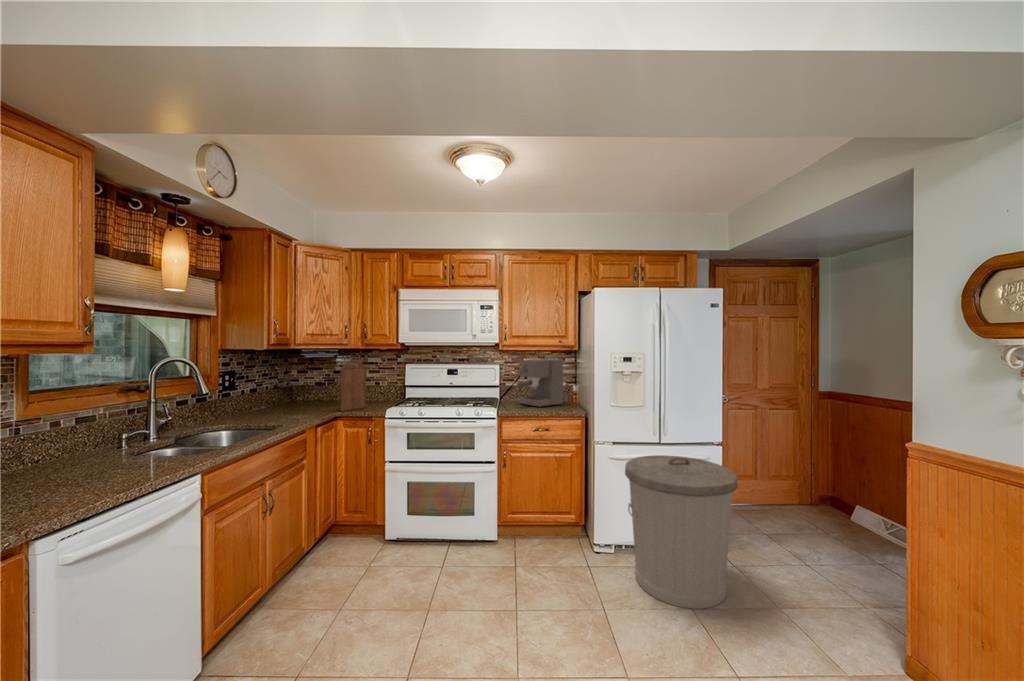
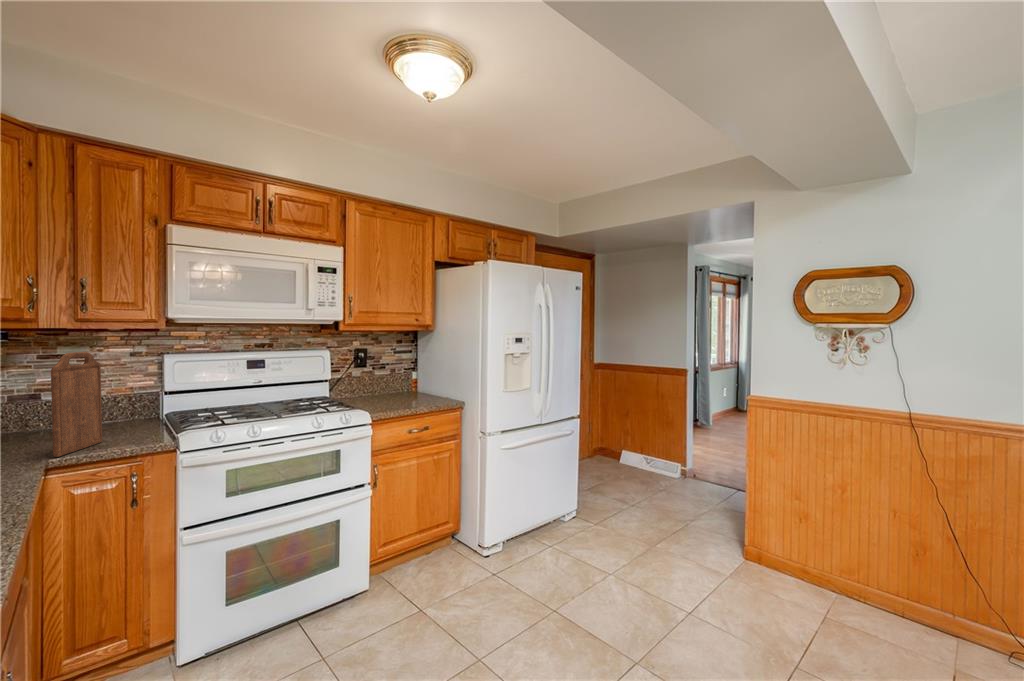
coffee maker: present [517,359,563,407] -> none [363,342,419,403]
trash can: present [625,455,738,609] -> none [528,435,632,578]

